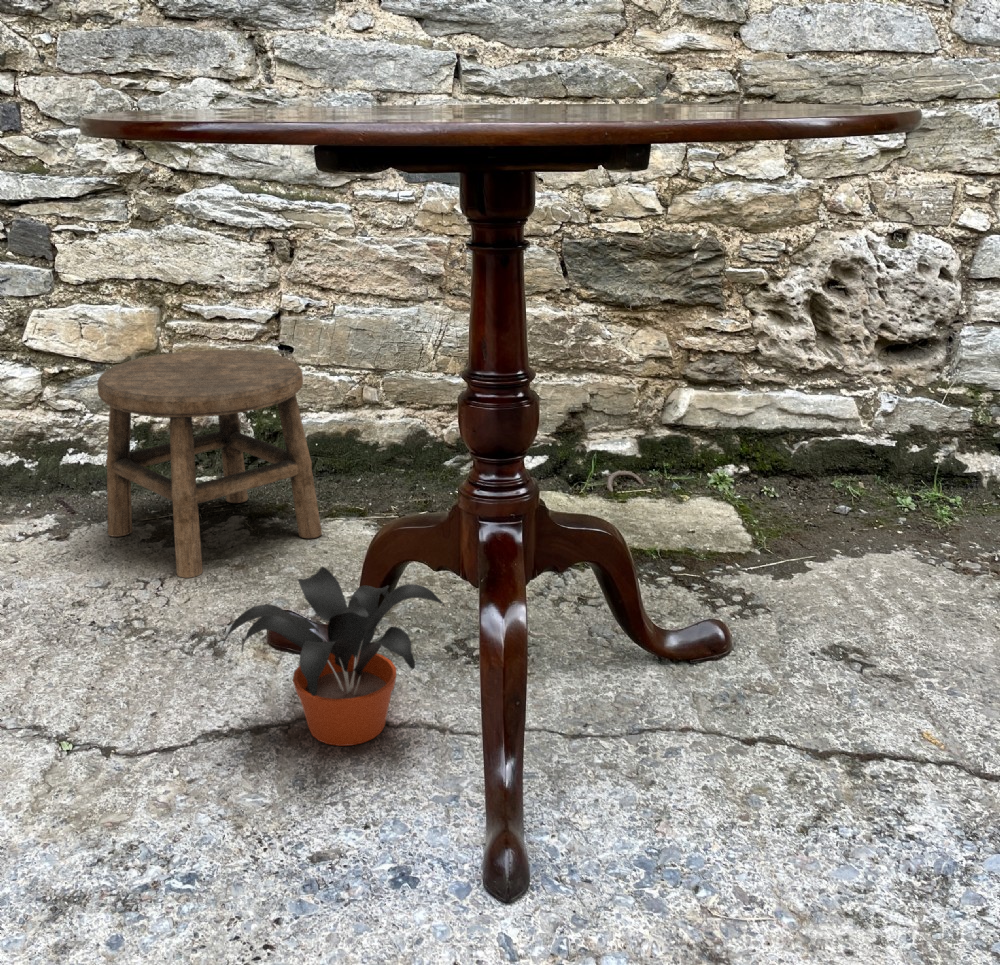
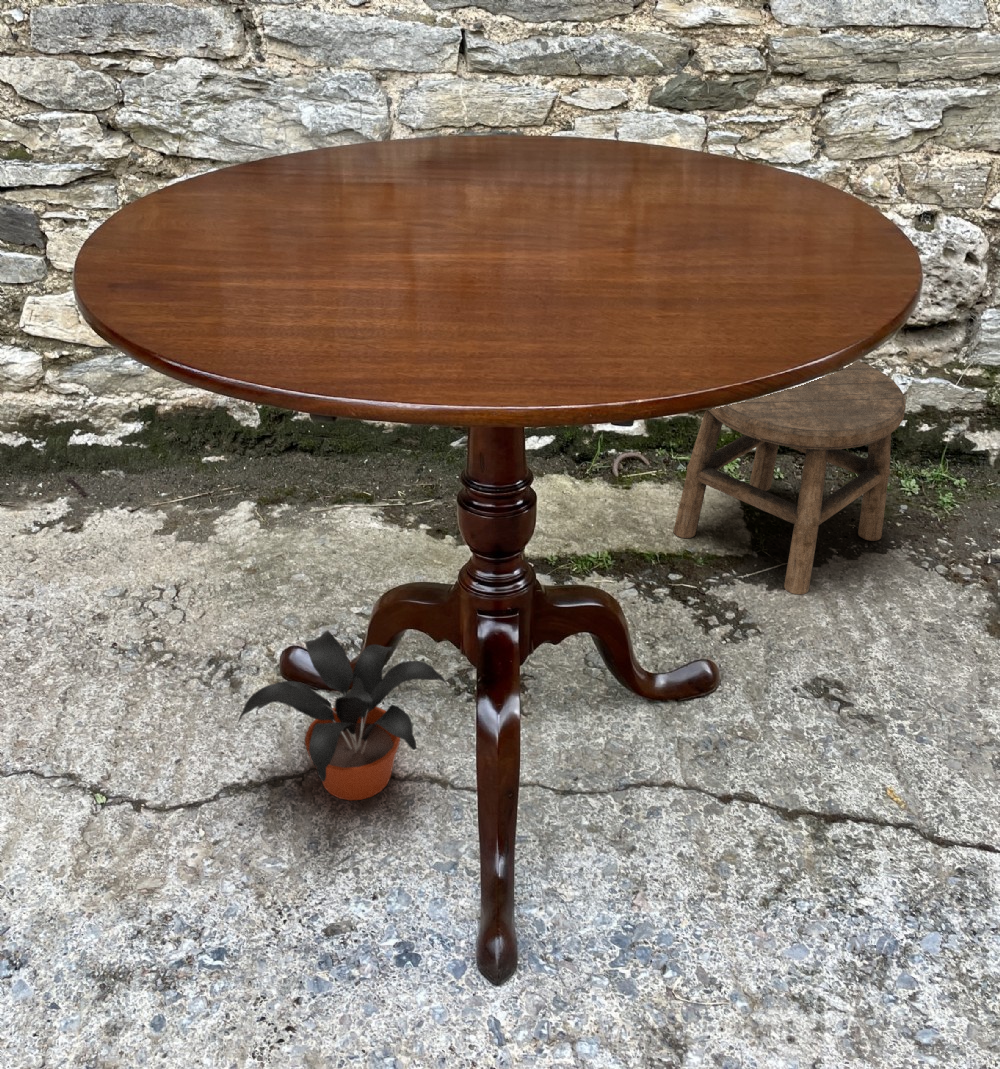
stool: present [97,350,322,578] -> present [673,361,906,595]

